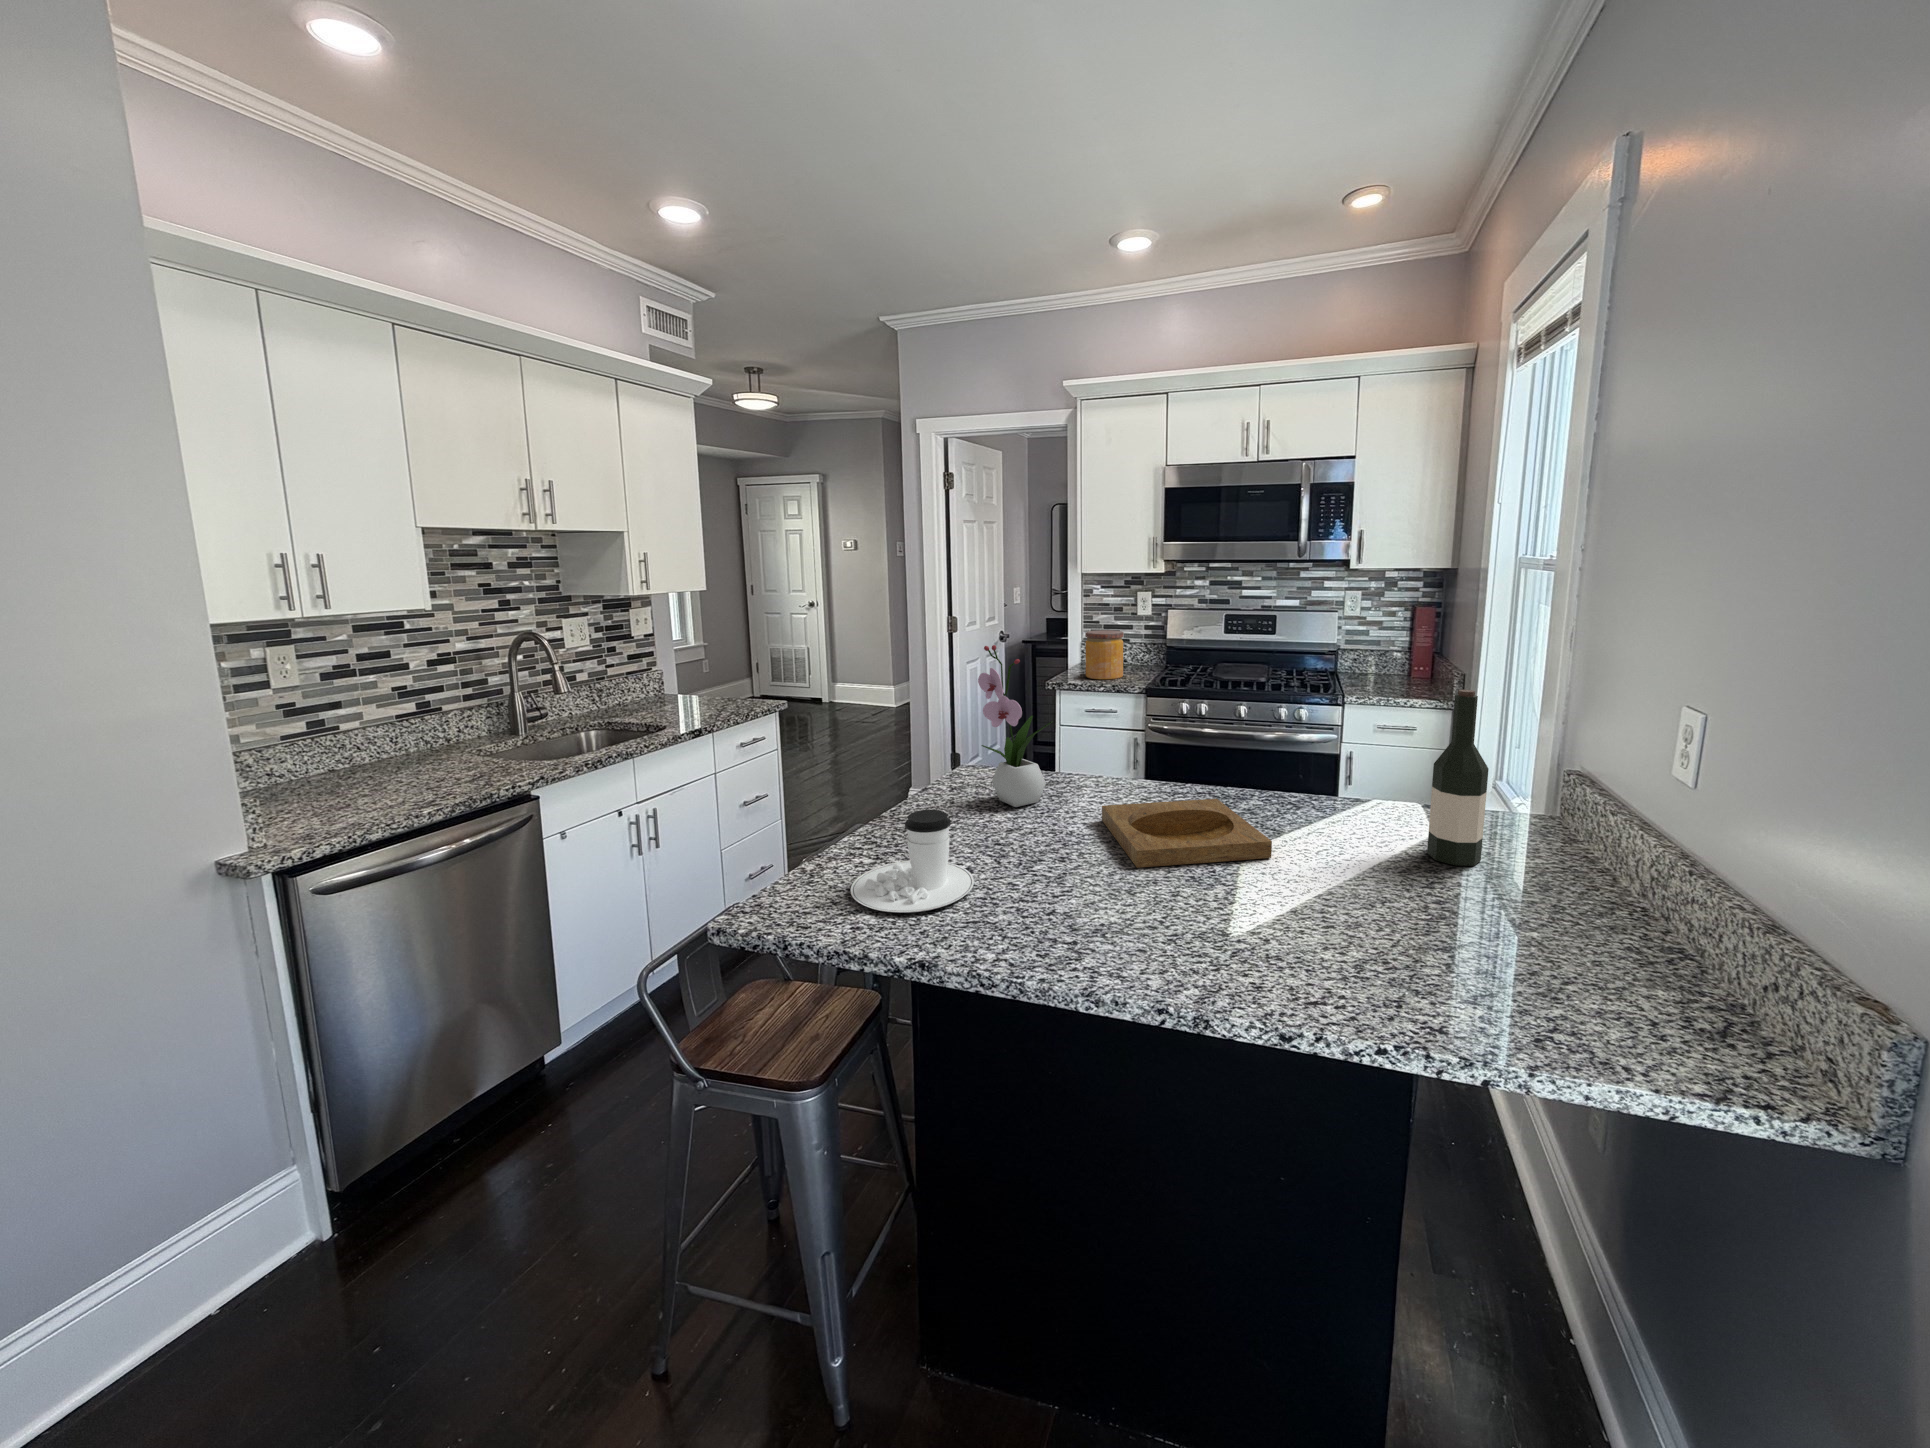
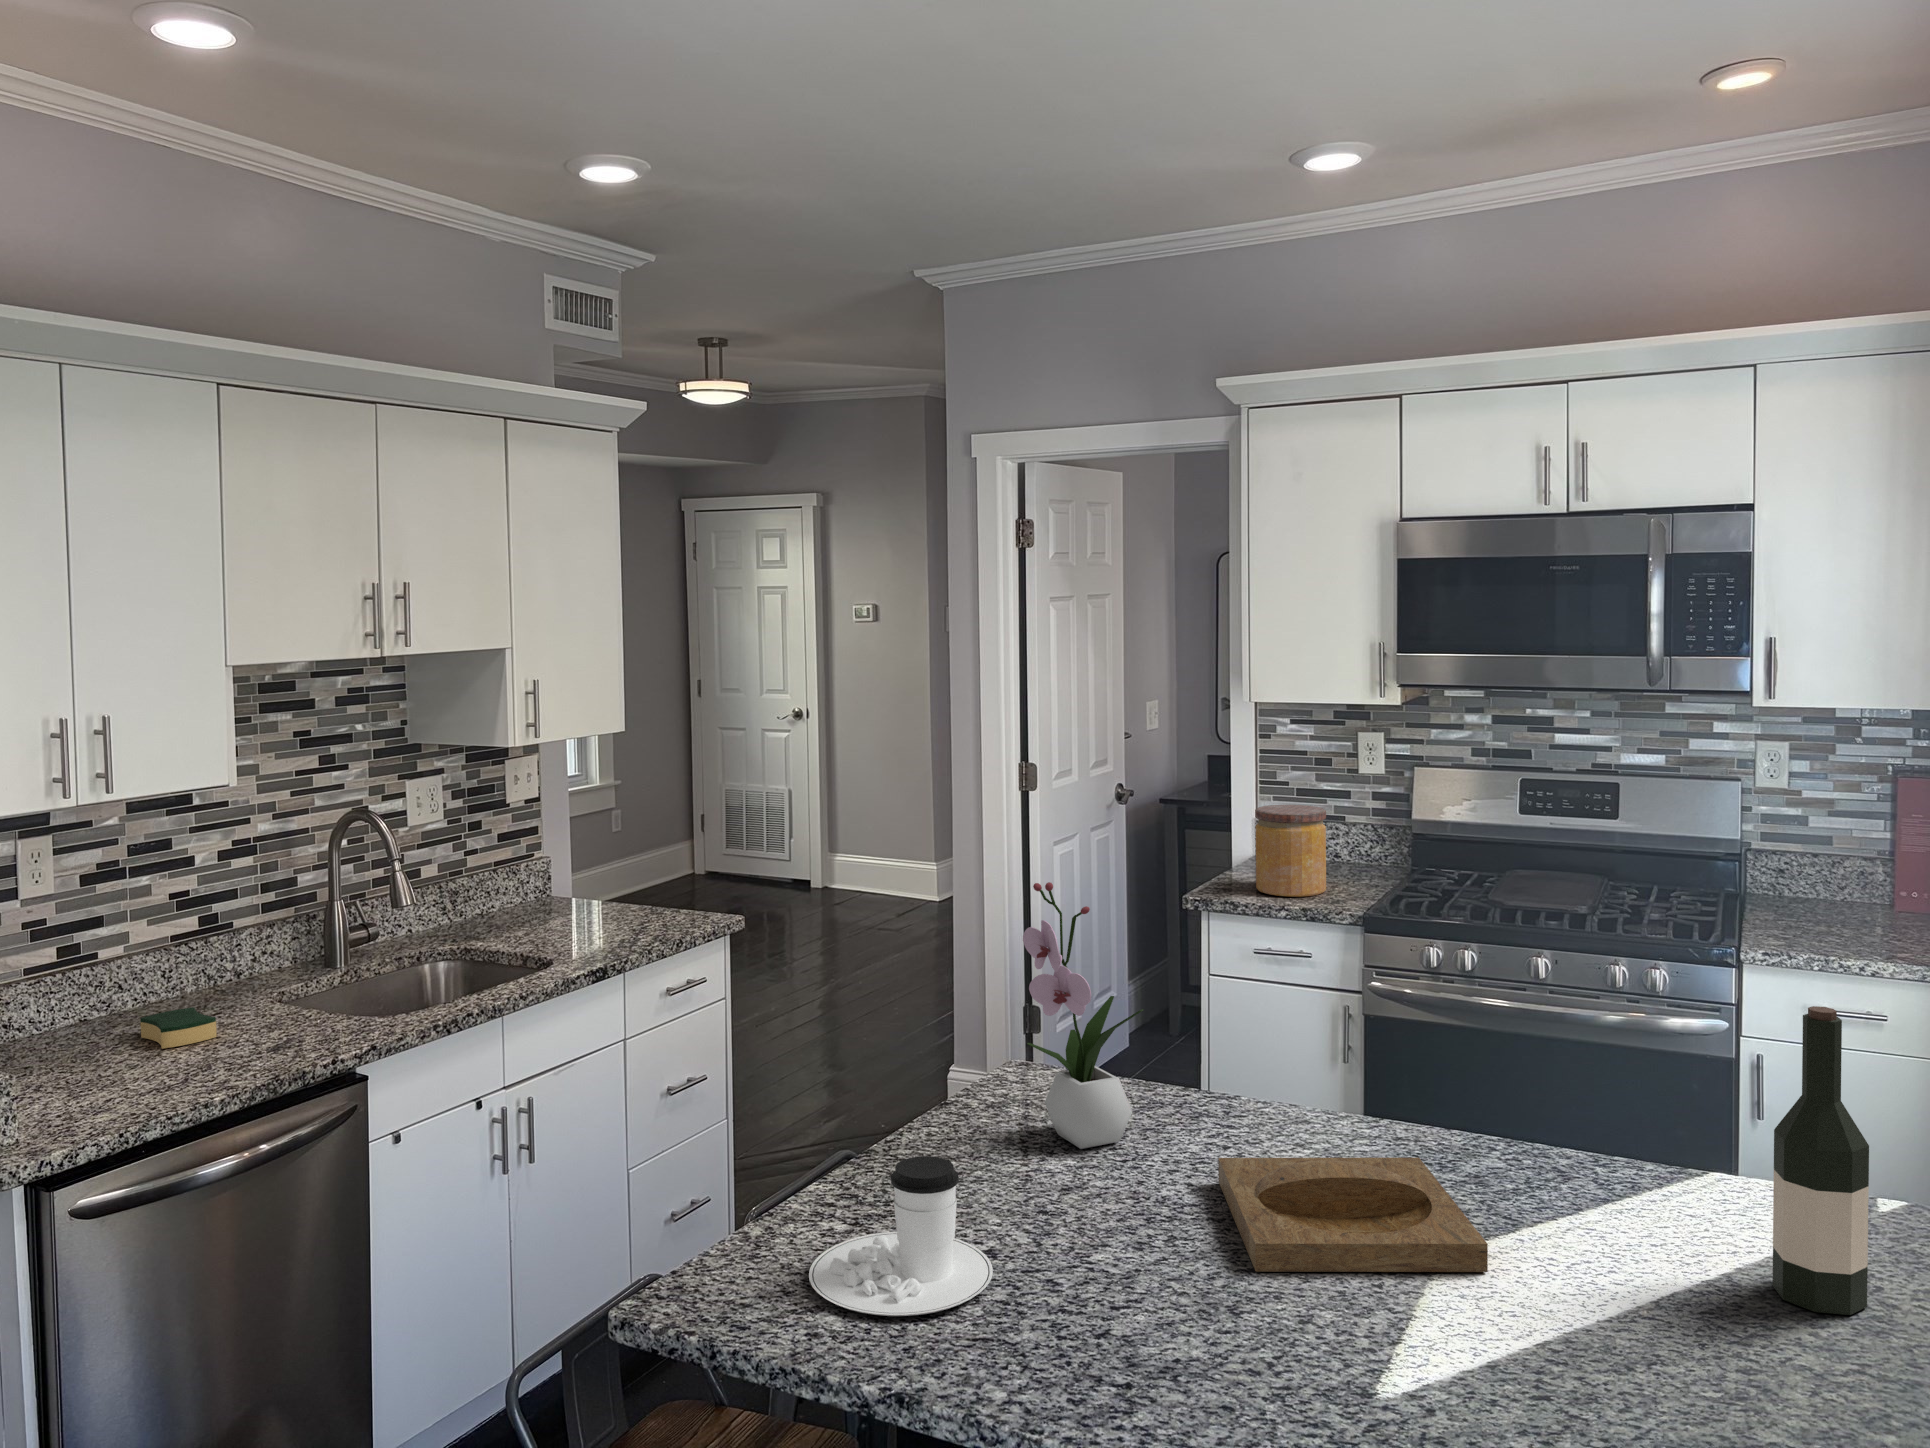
sponge: none [368,758,428,785] -> present [140,1007,217,1049]

